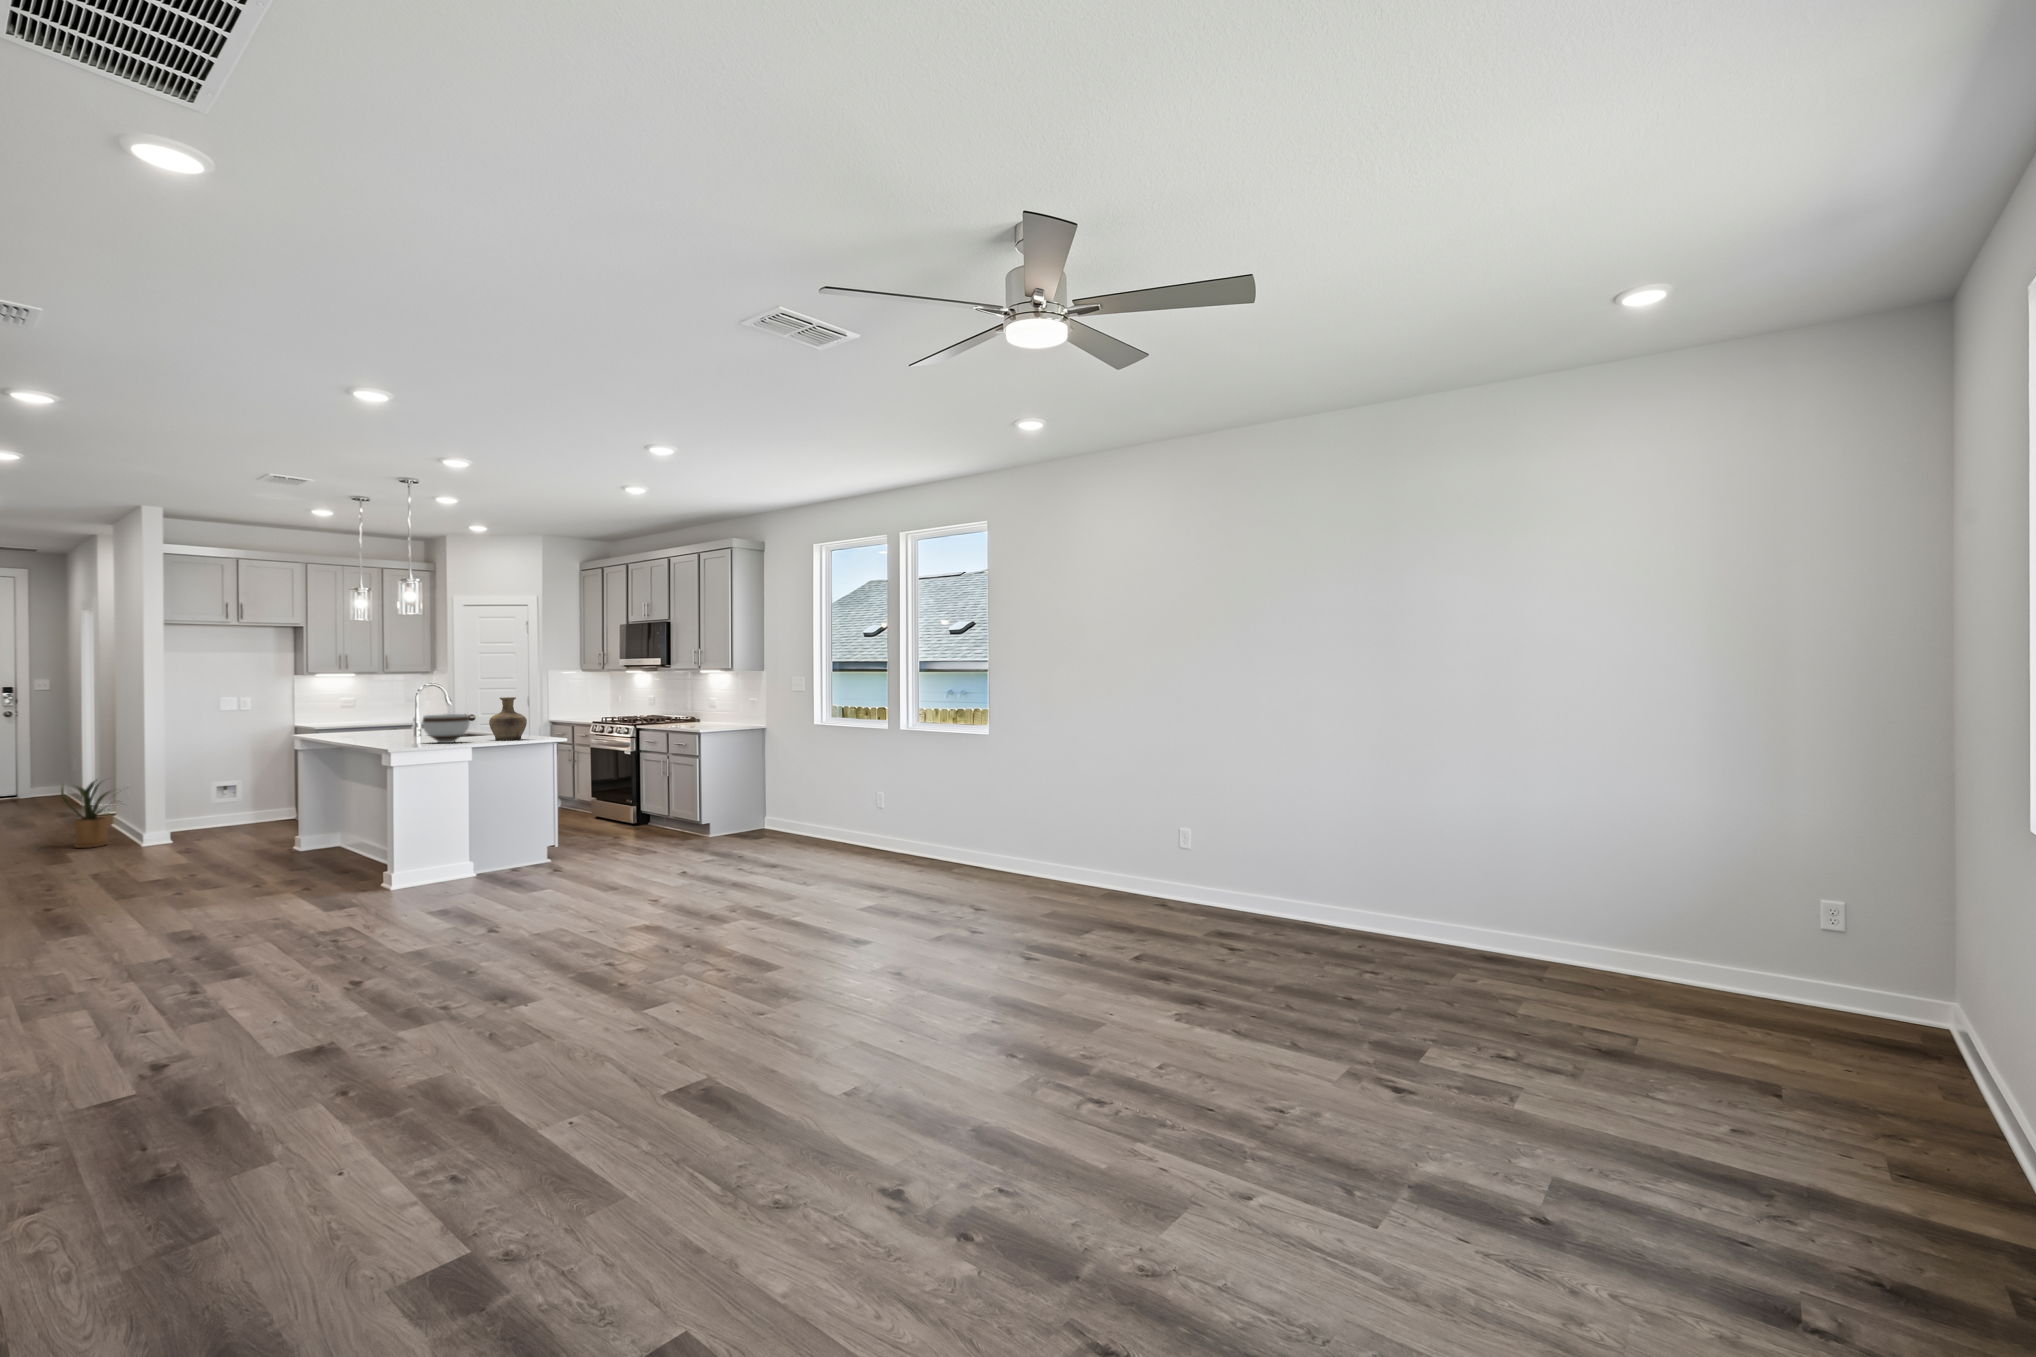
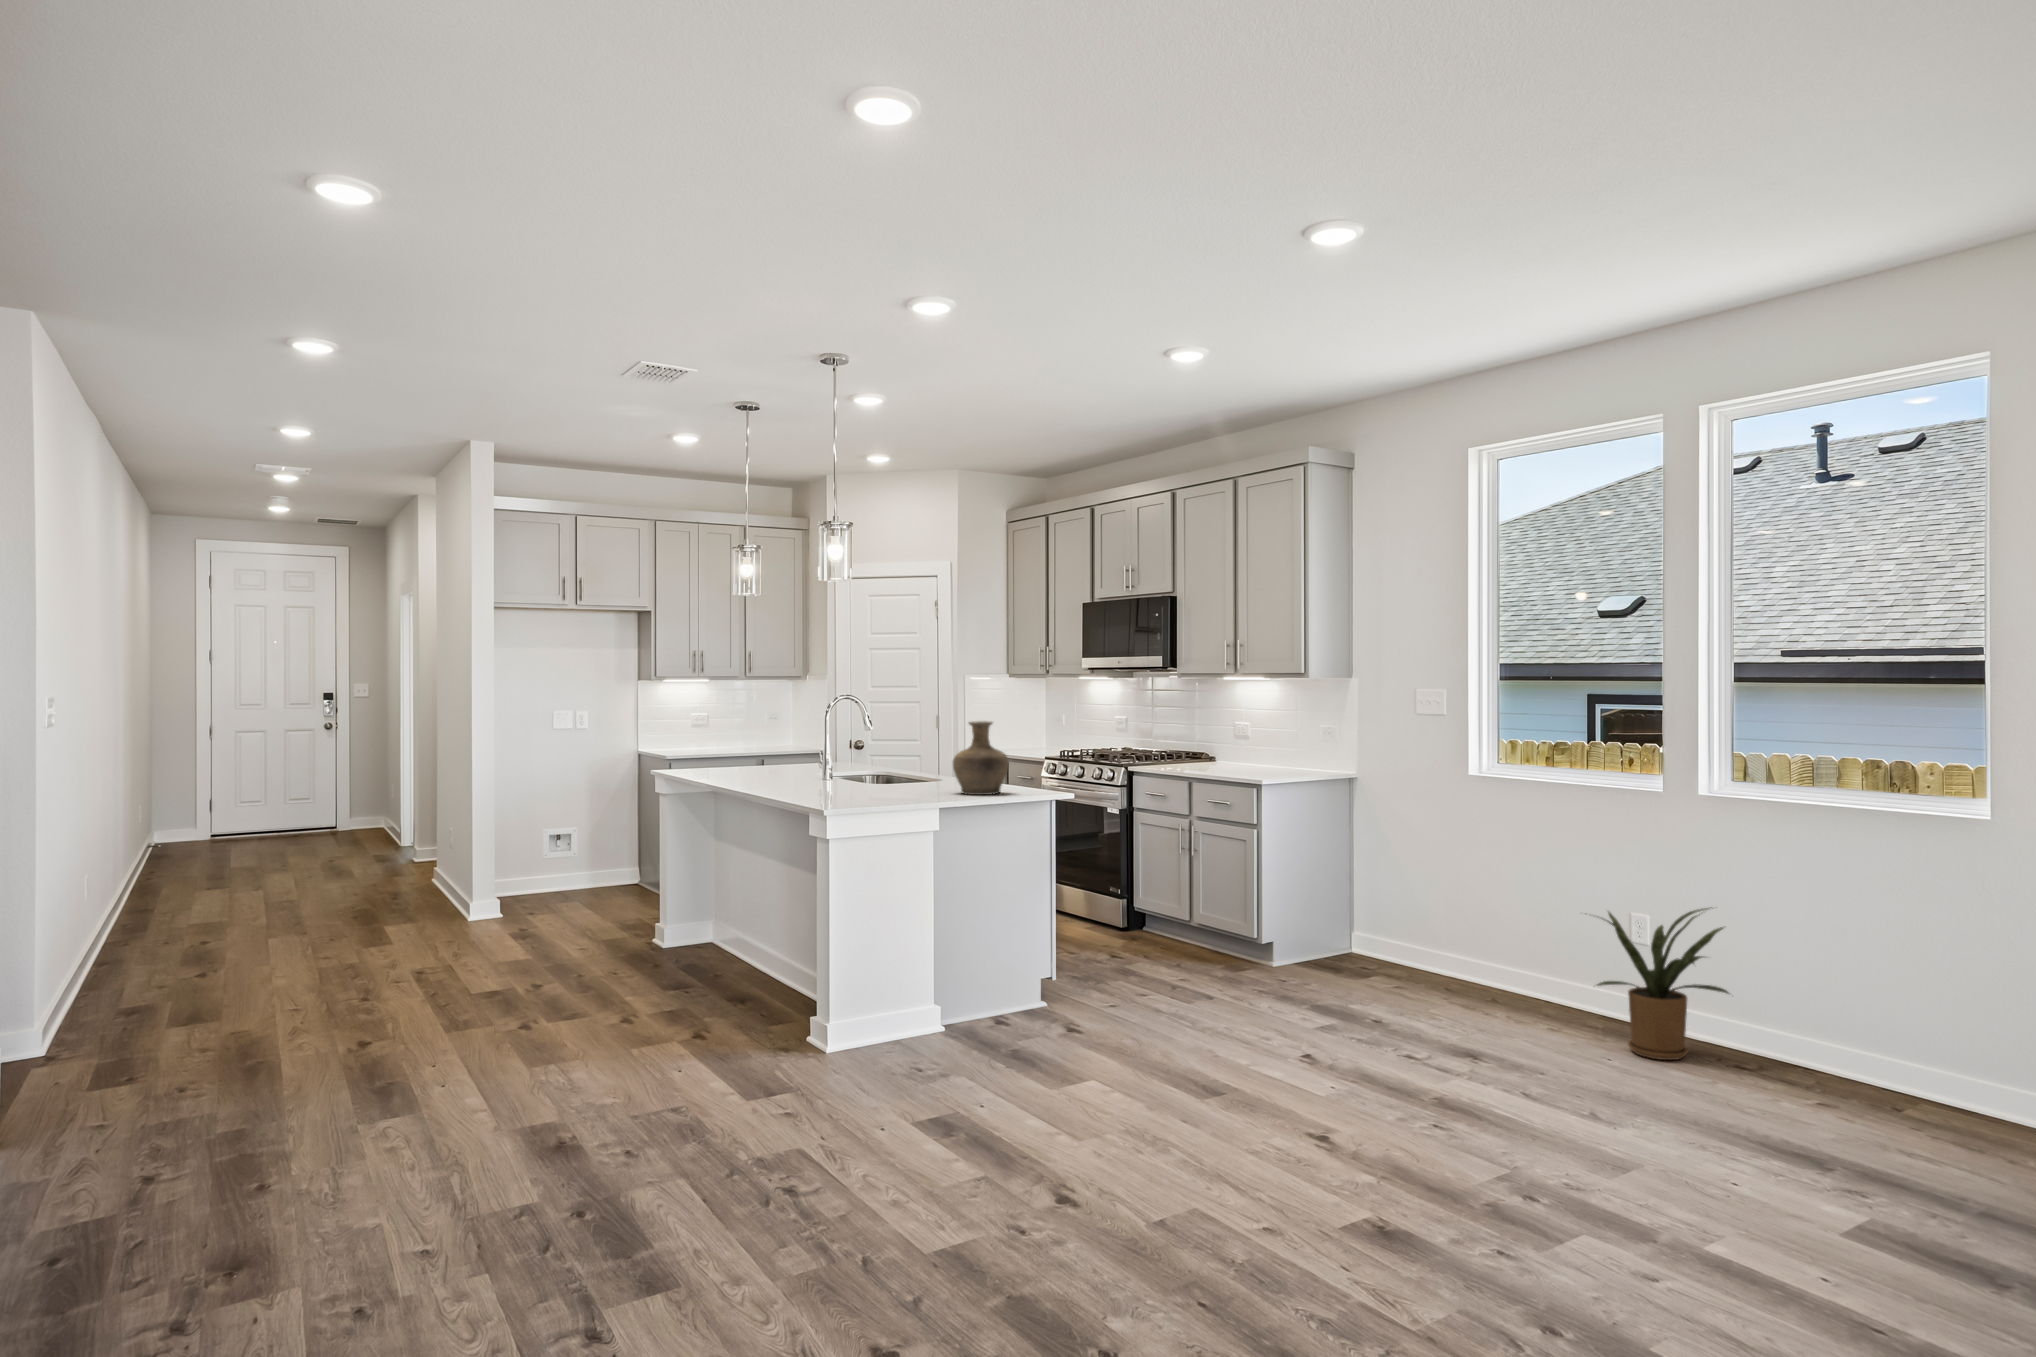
bowl: present [422,714,469,743] -> none [864,750,933,799]
house plant: present [61,781,112,848] -> present [1585,907,1729,1060]

